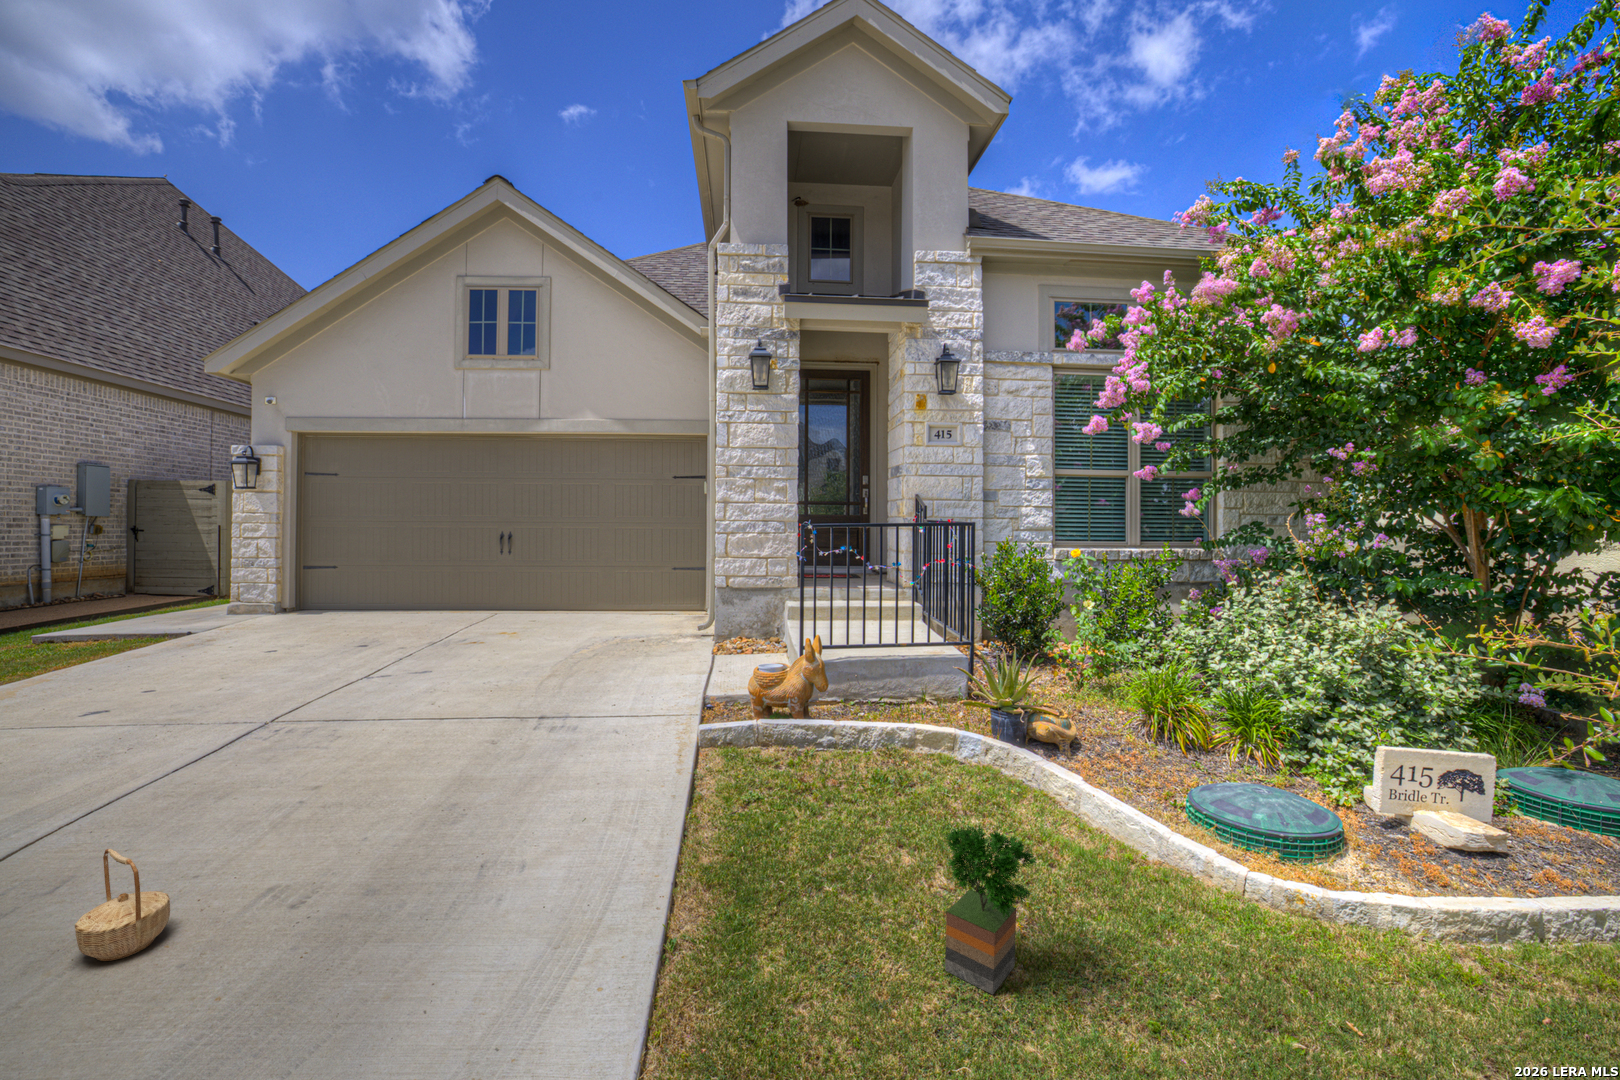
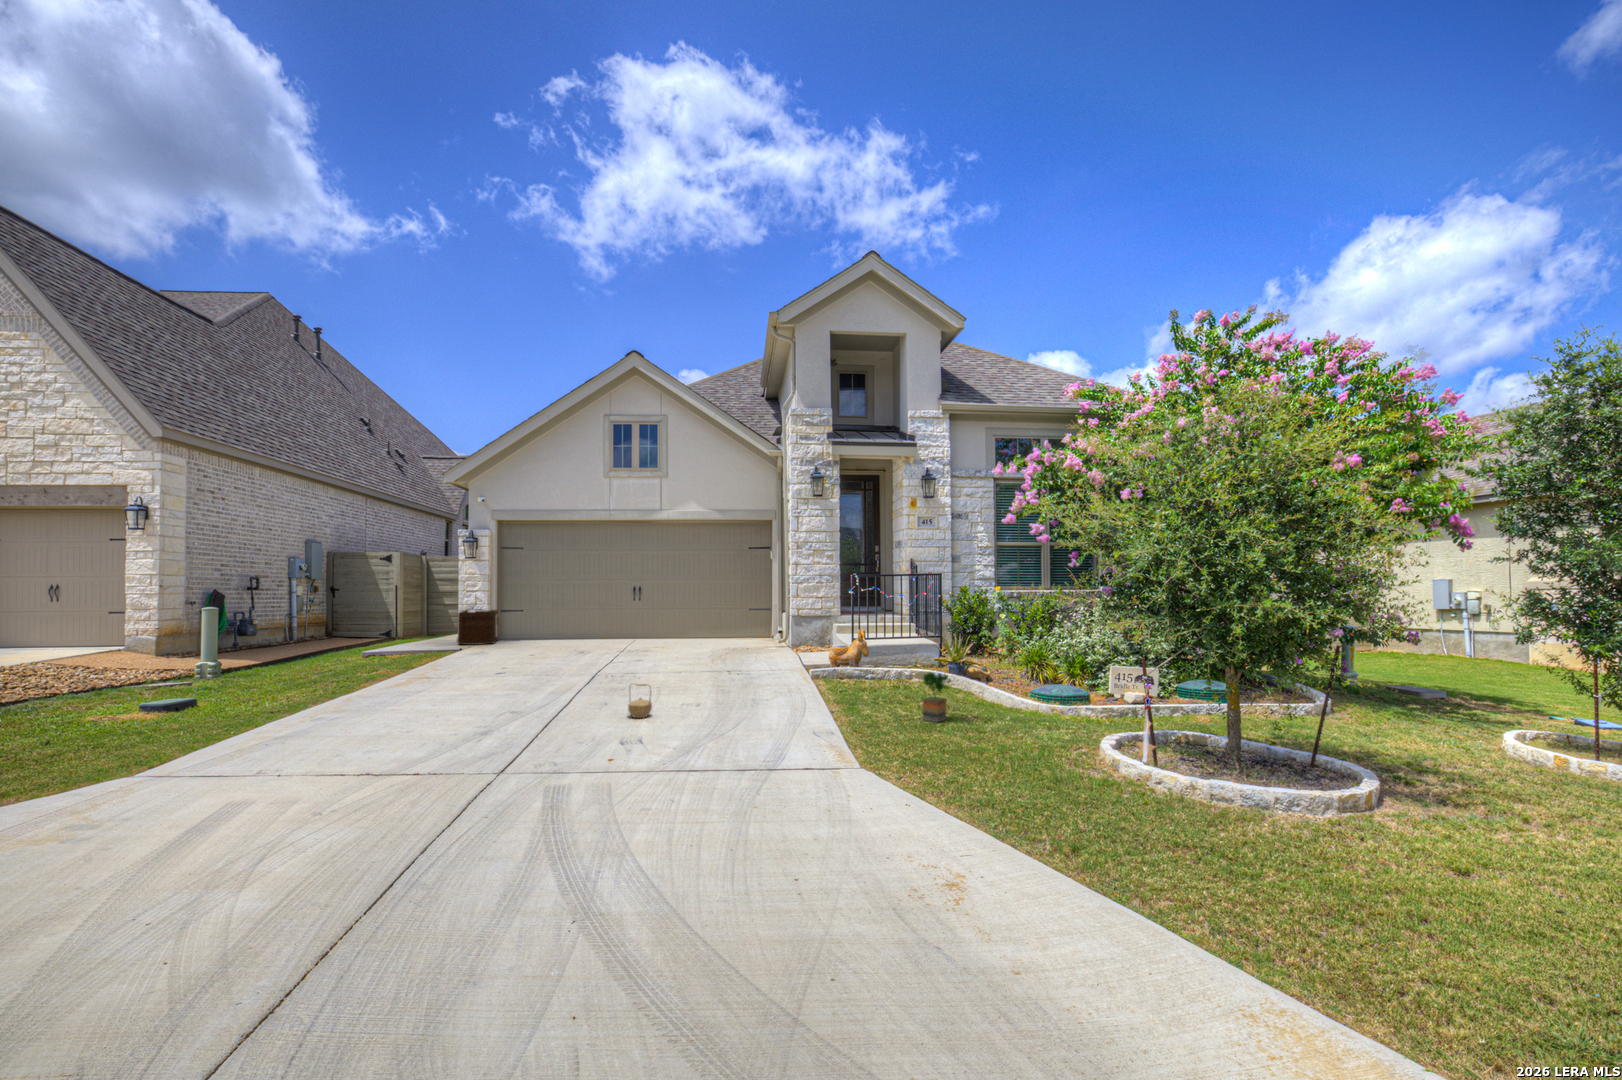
wooden crate: none [212,567,298,623] -> present [458,609,498,645]

